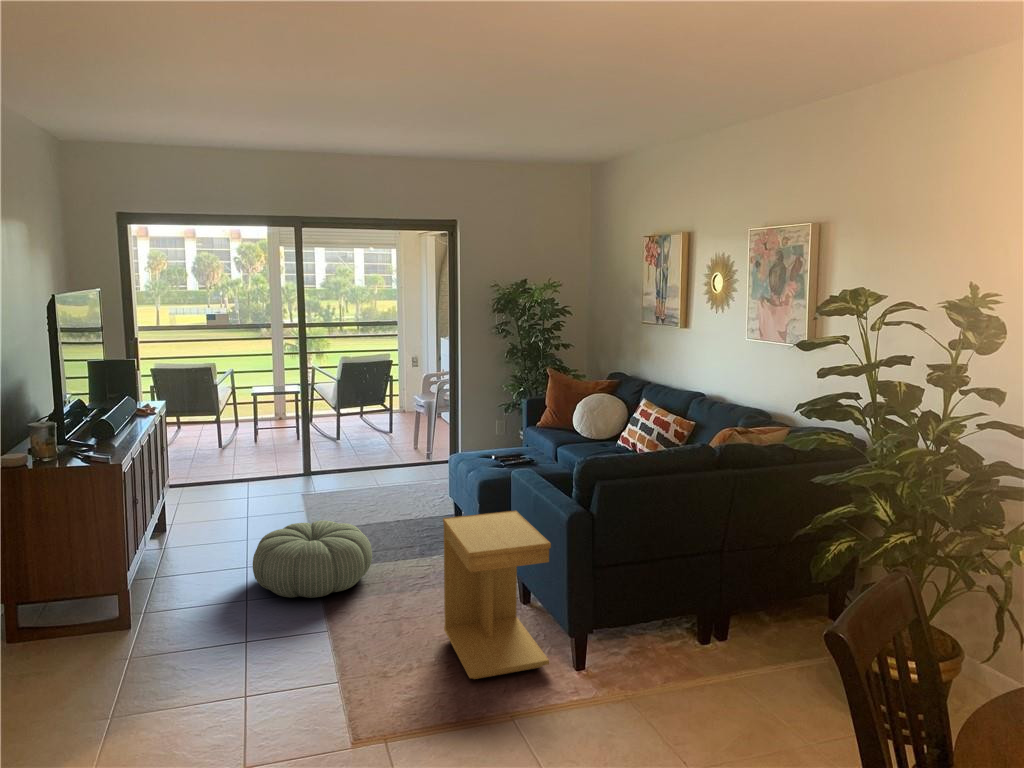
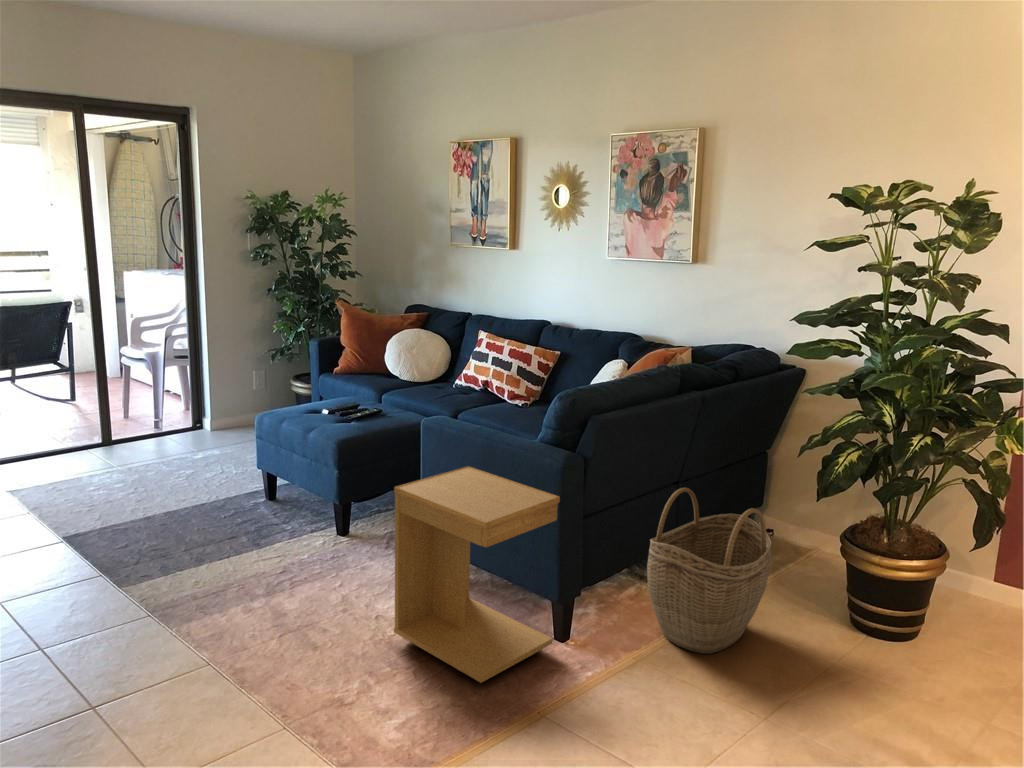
pouf: present [253,520,372,598] -> none [45,520,229,638]
woven basket: none [635,553,754,705] -> present [647,488,771,654]

